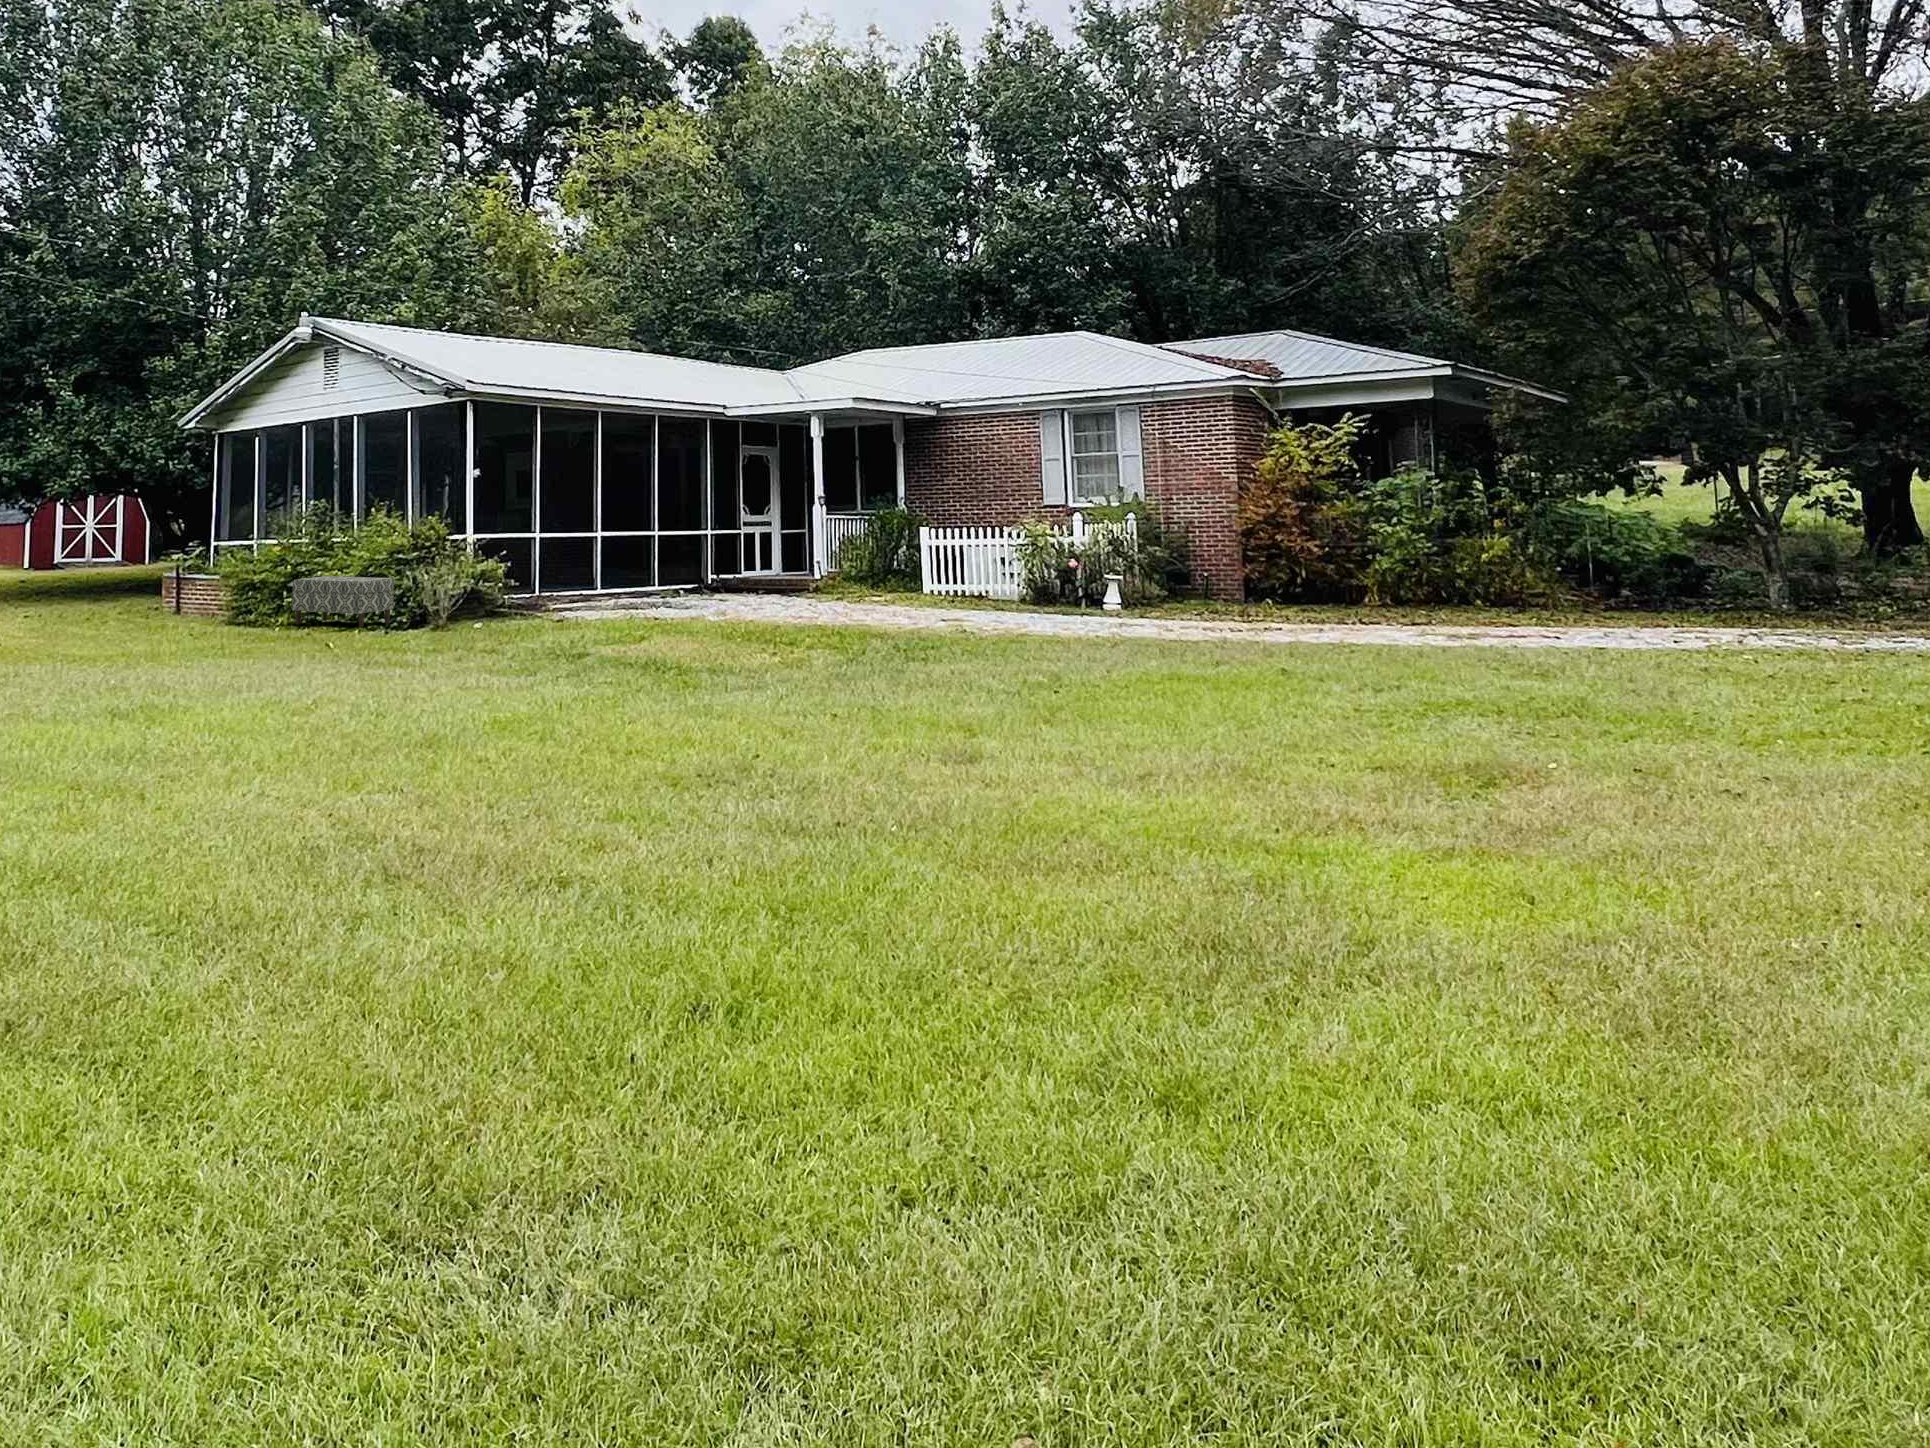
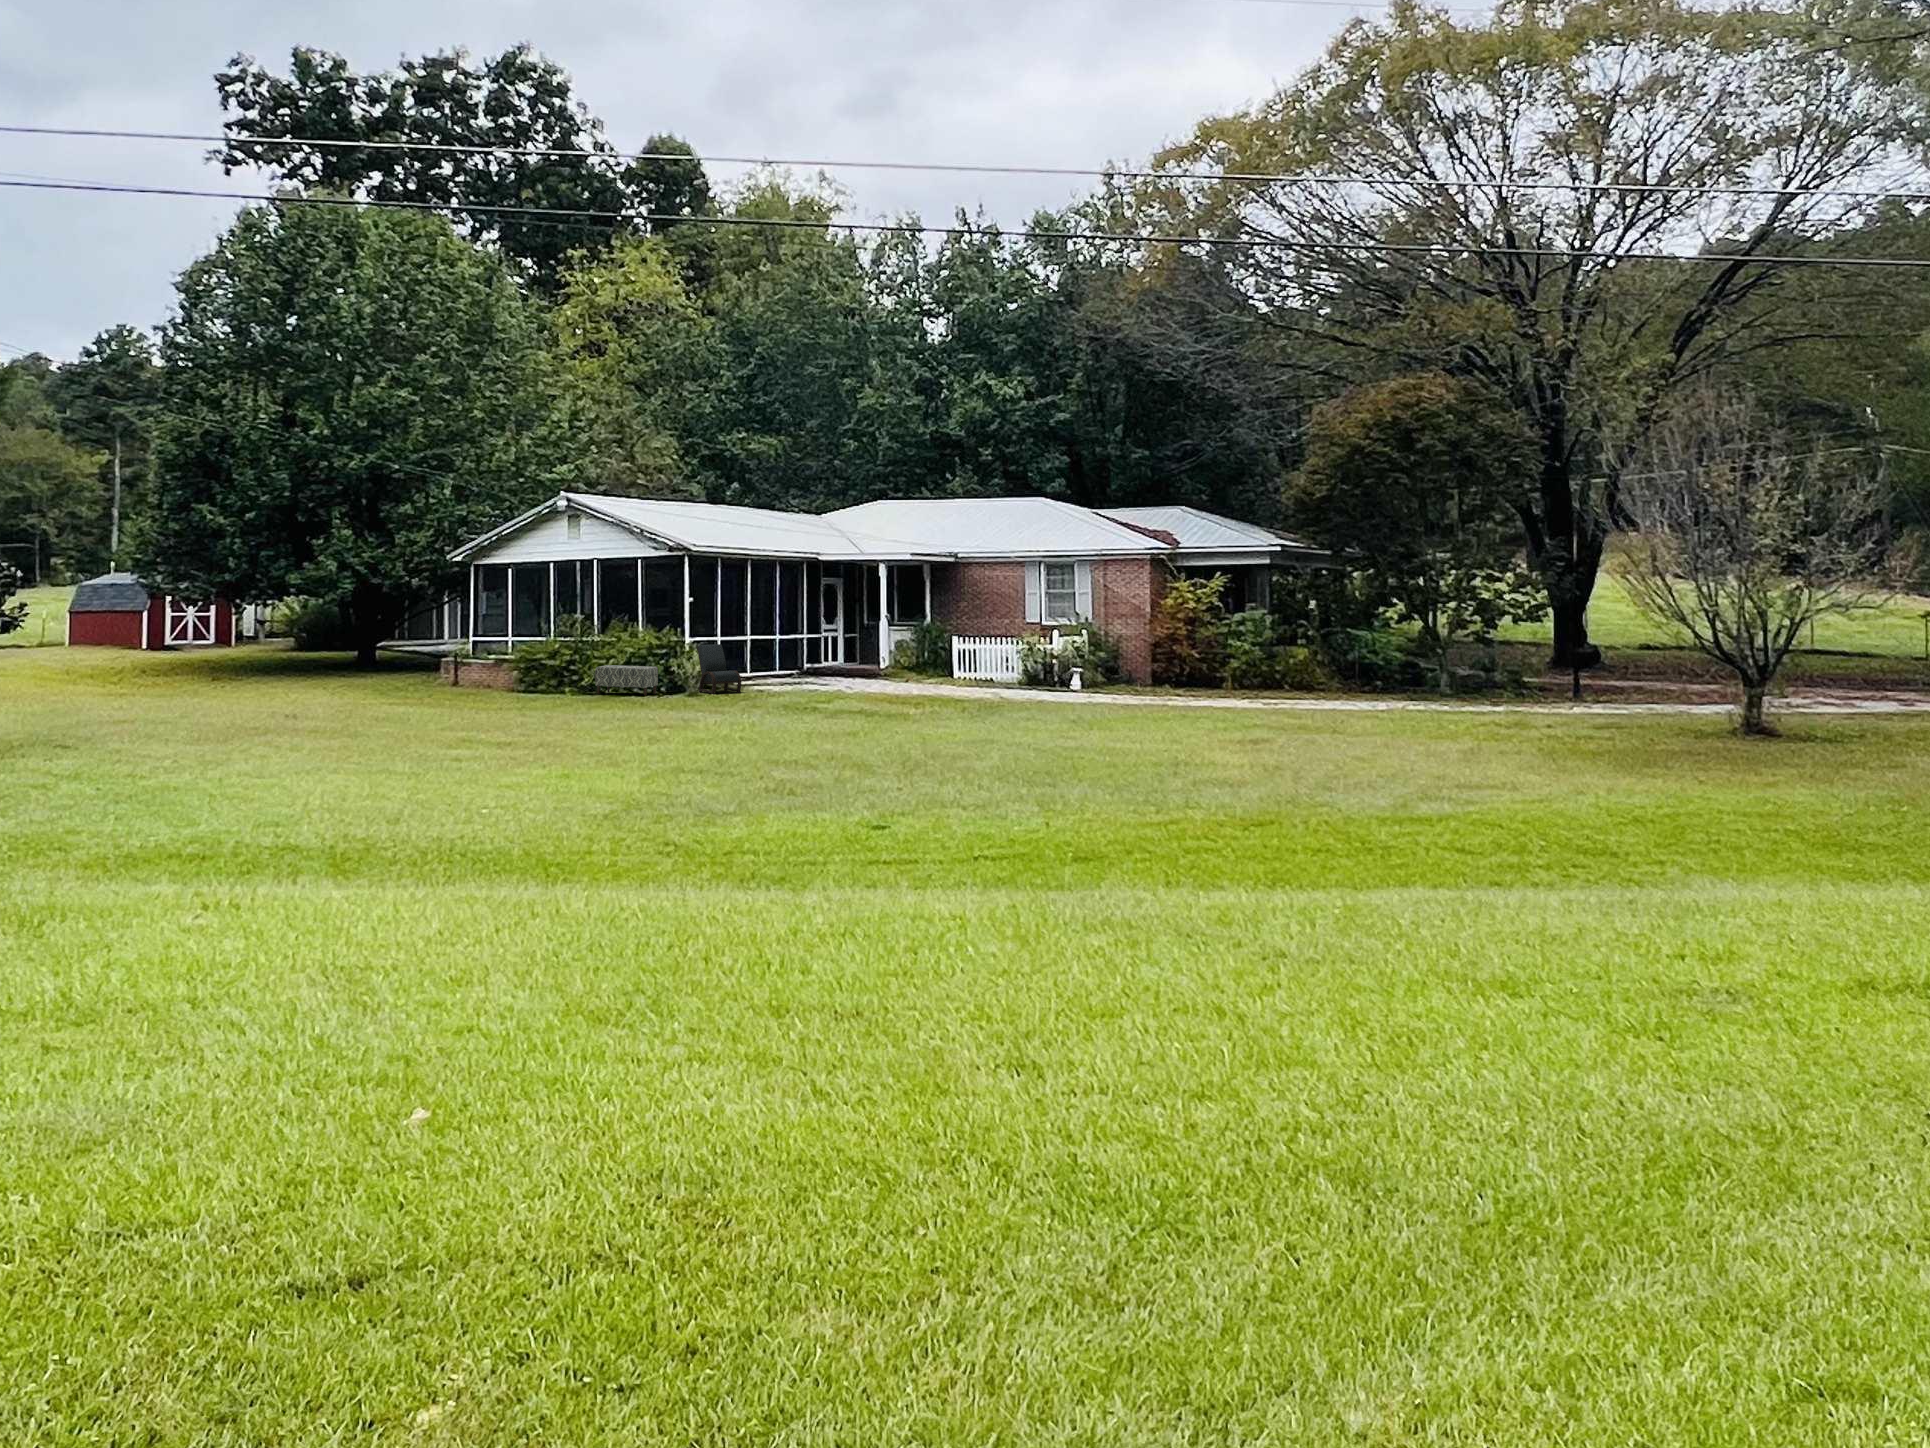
lounge chair: none [466,540,529,625] -> present [697,644,741,694]

